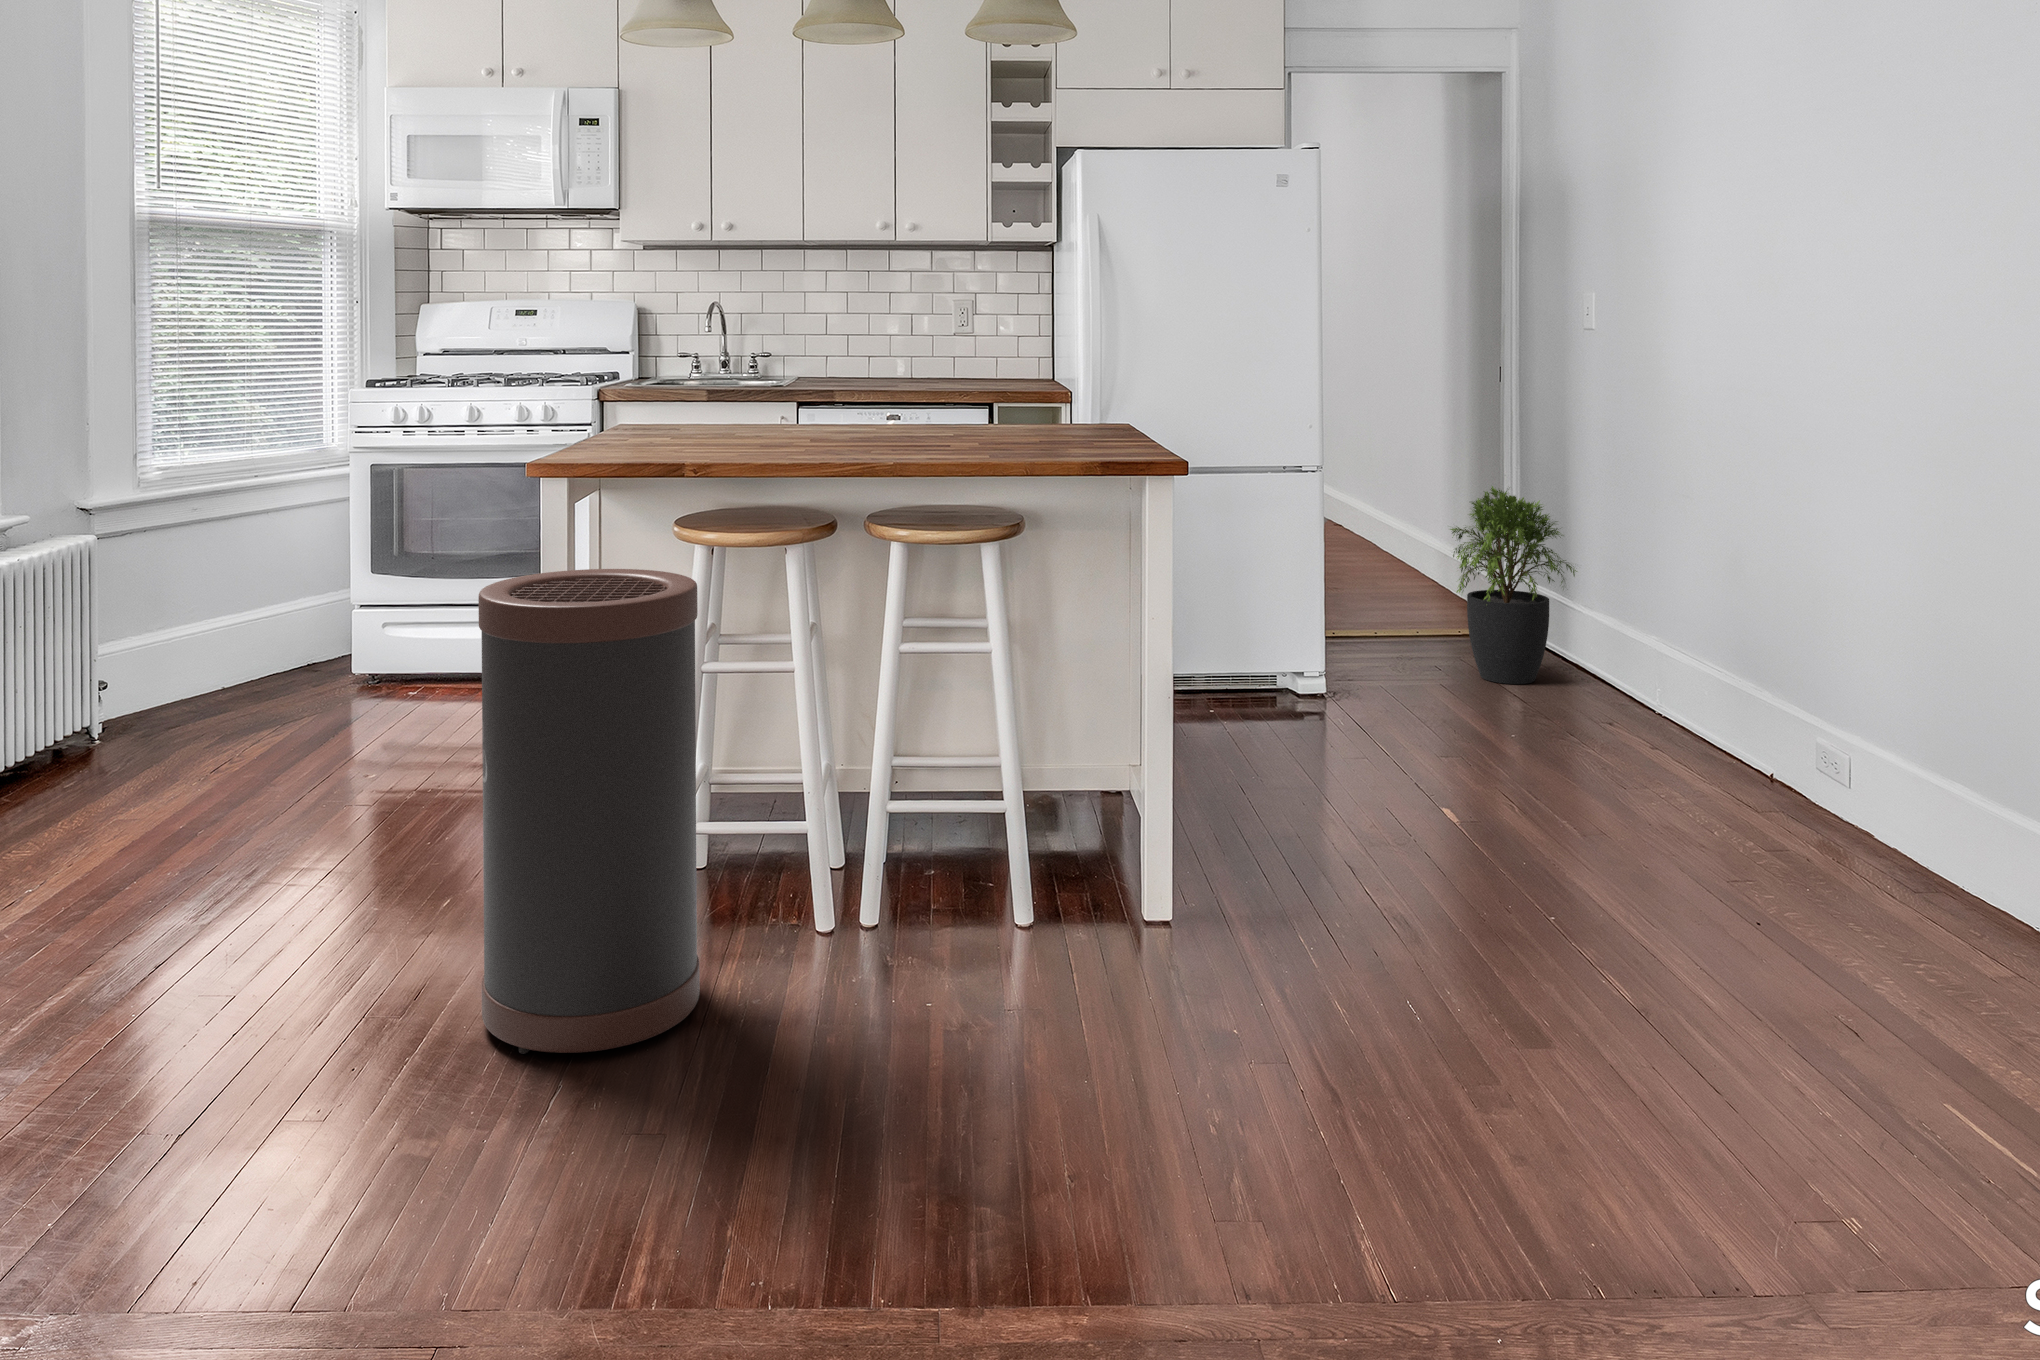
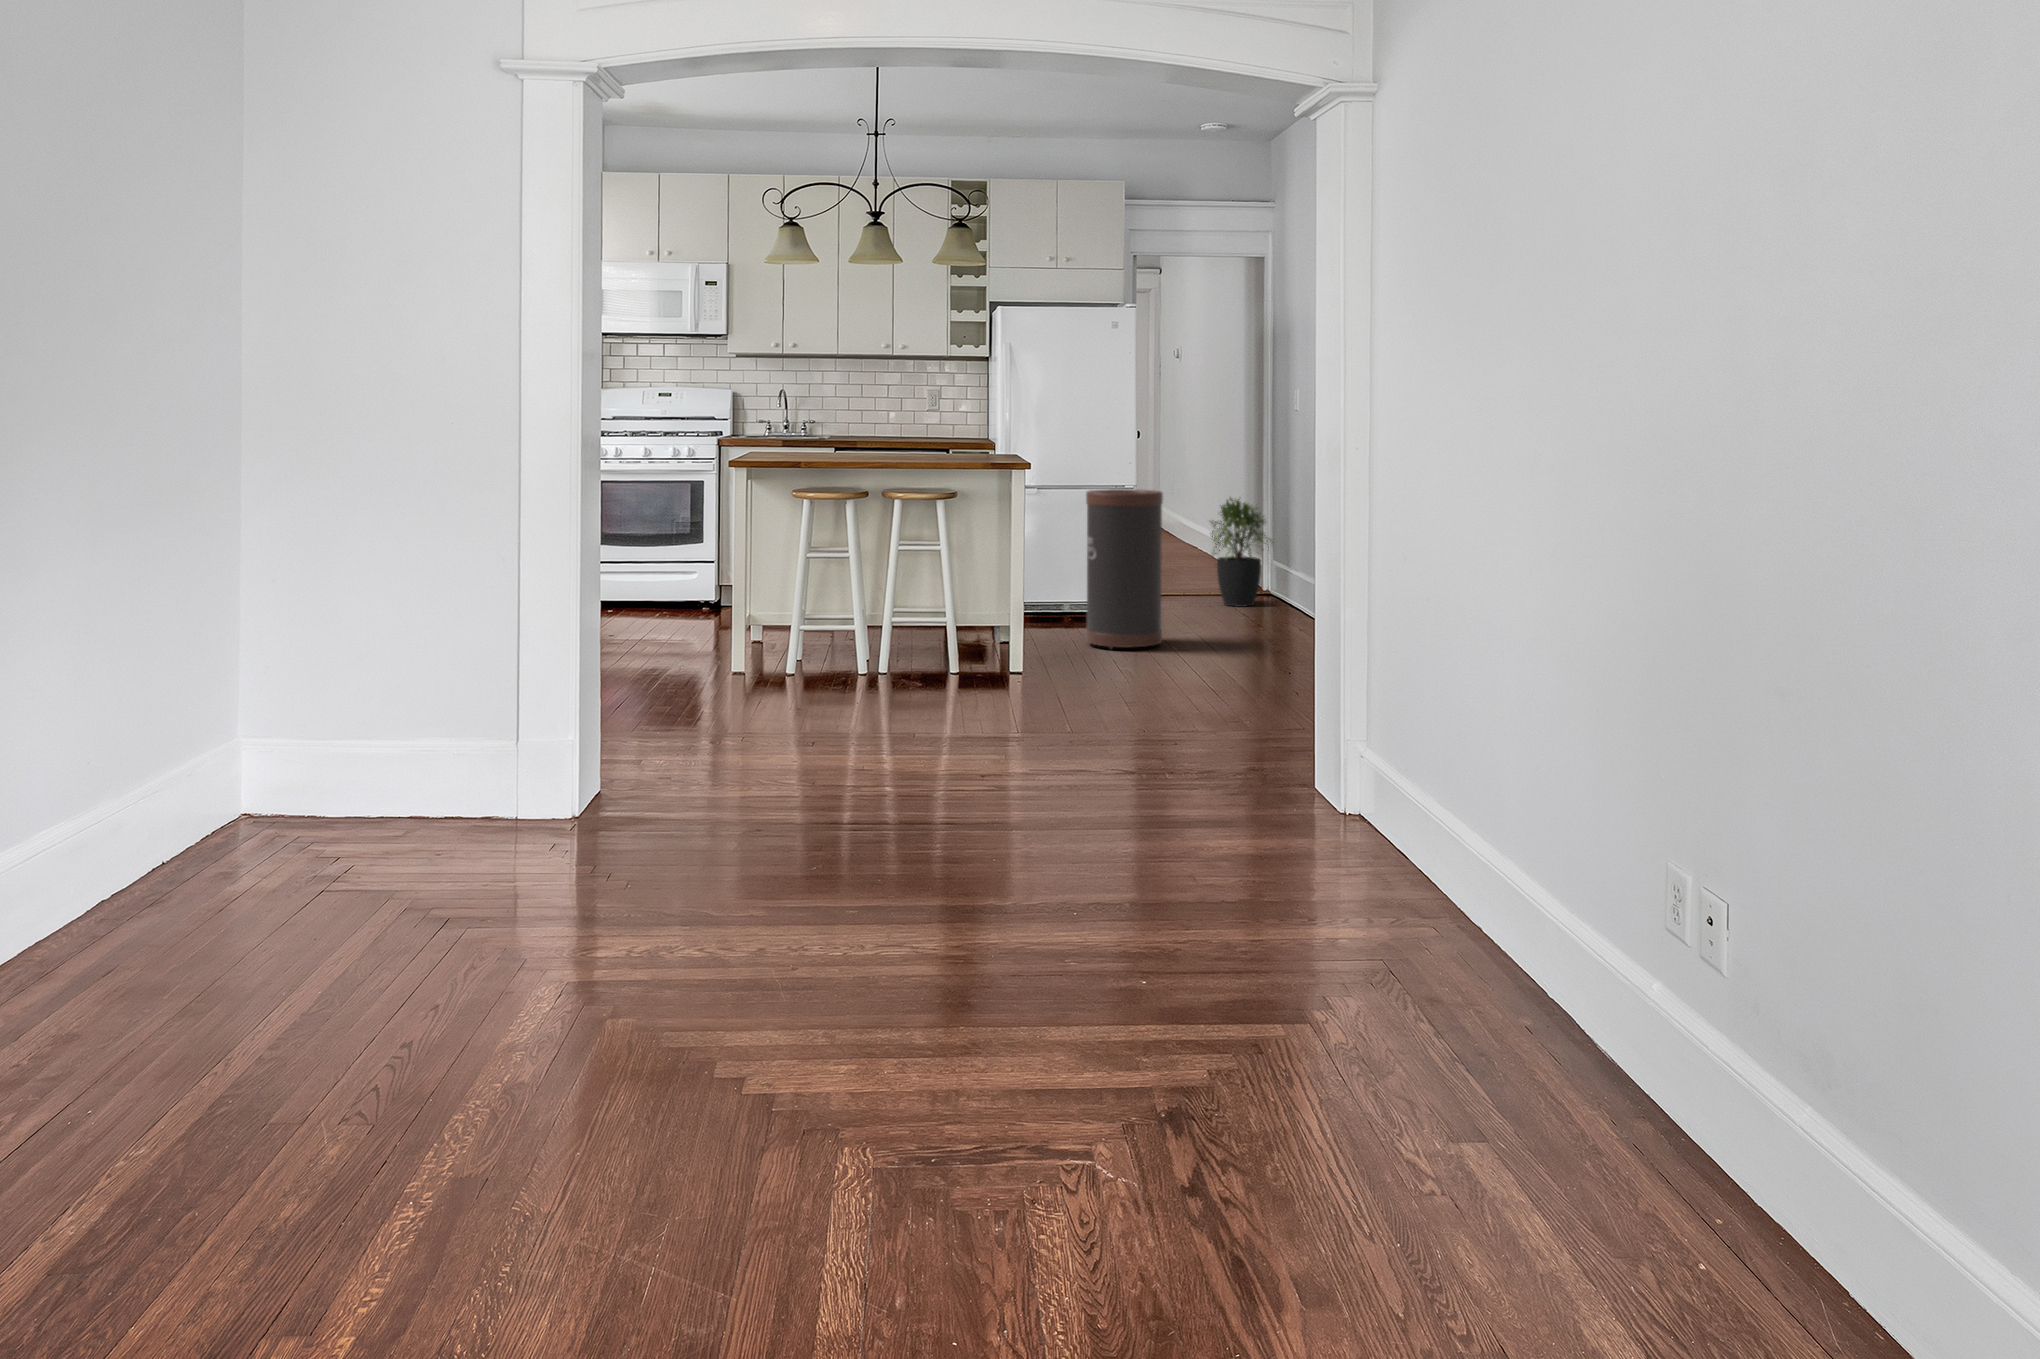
trash can: present [478,569,700,1054] -> present [1086,489,1163,650]

